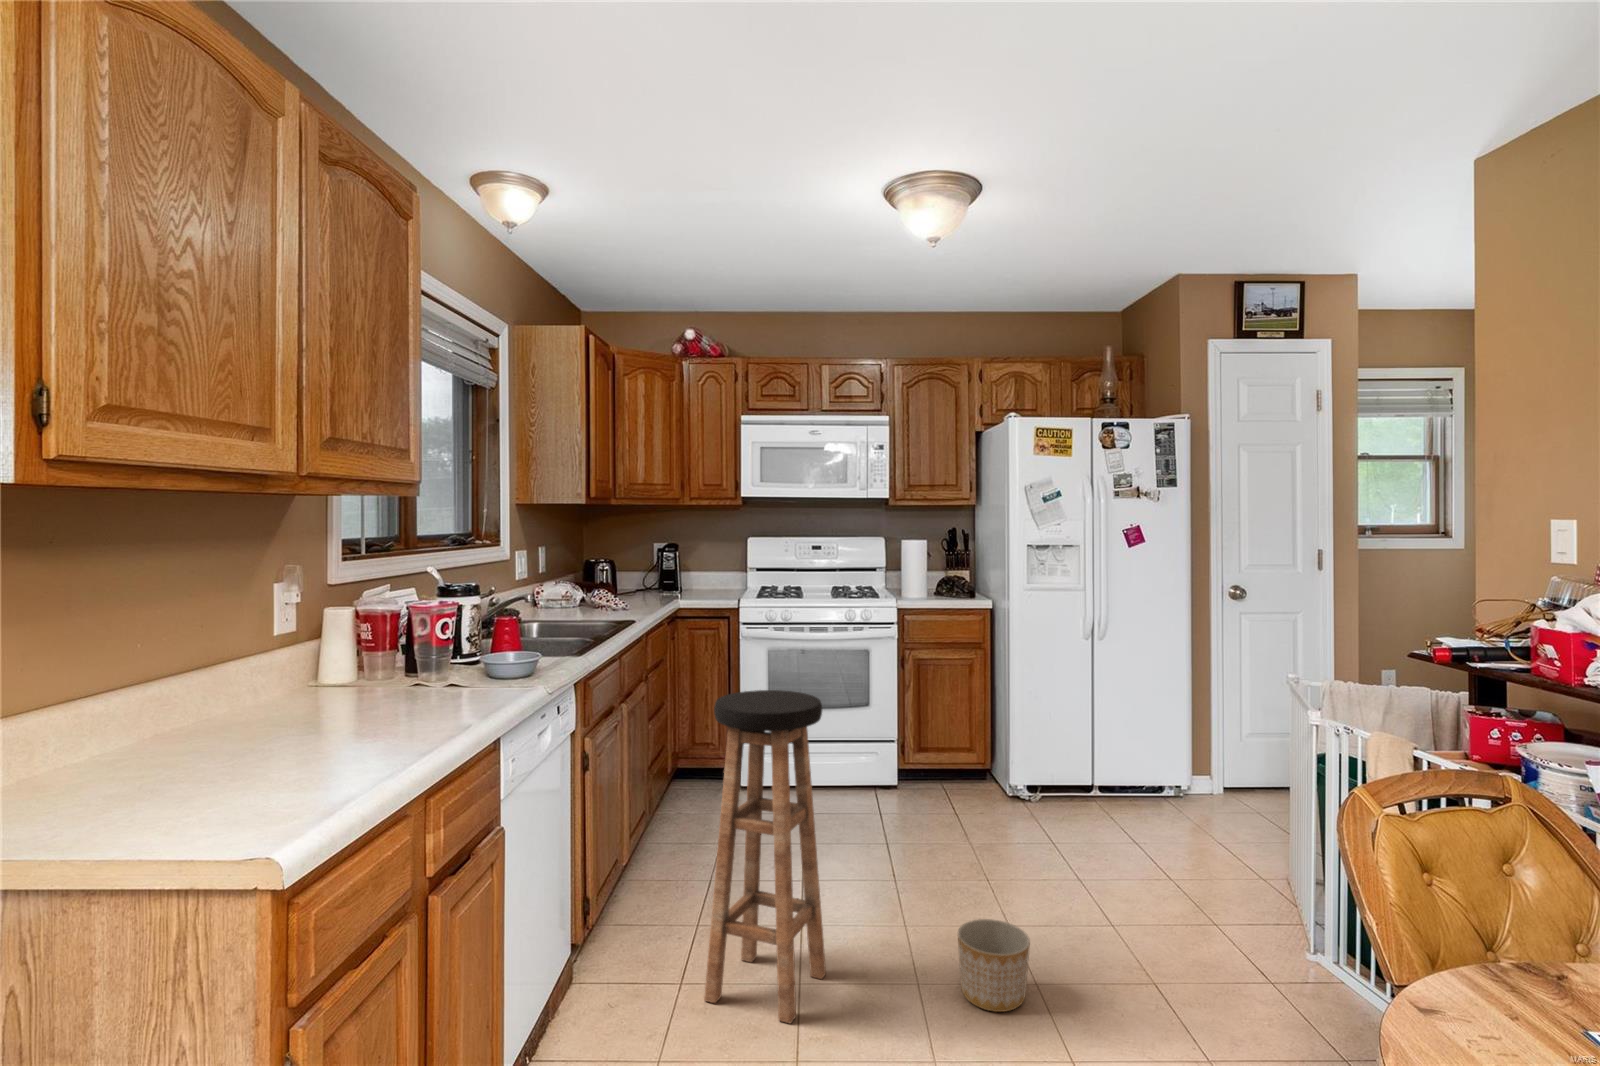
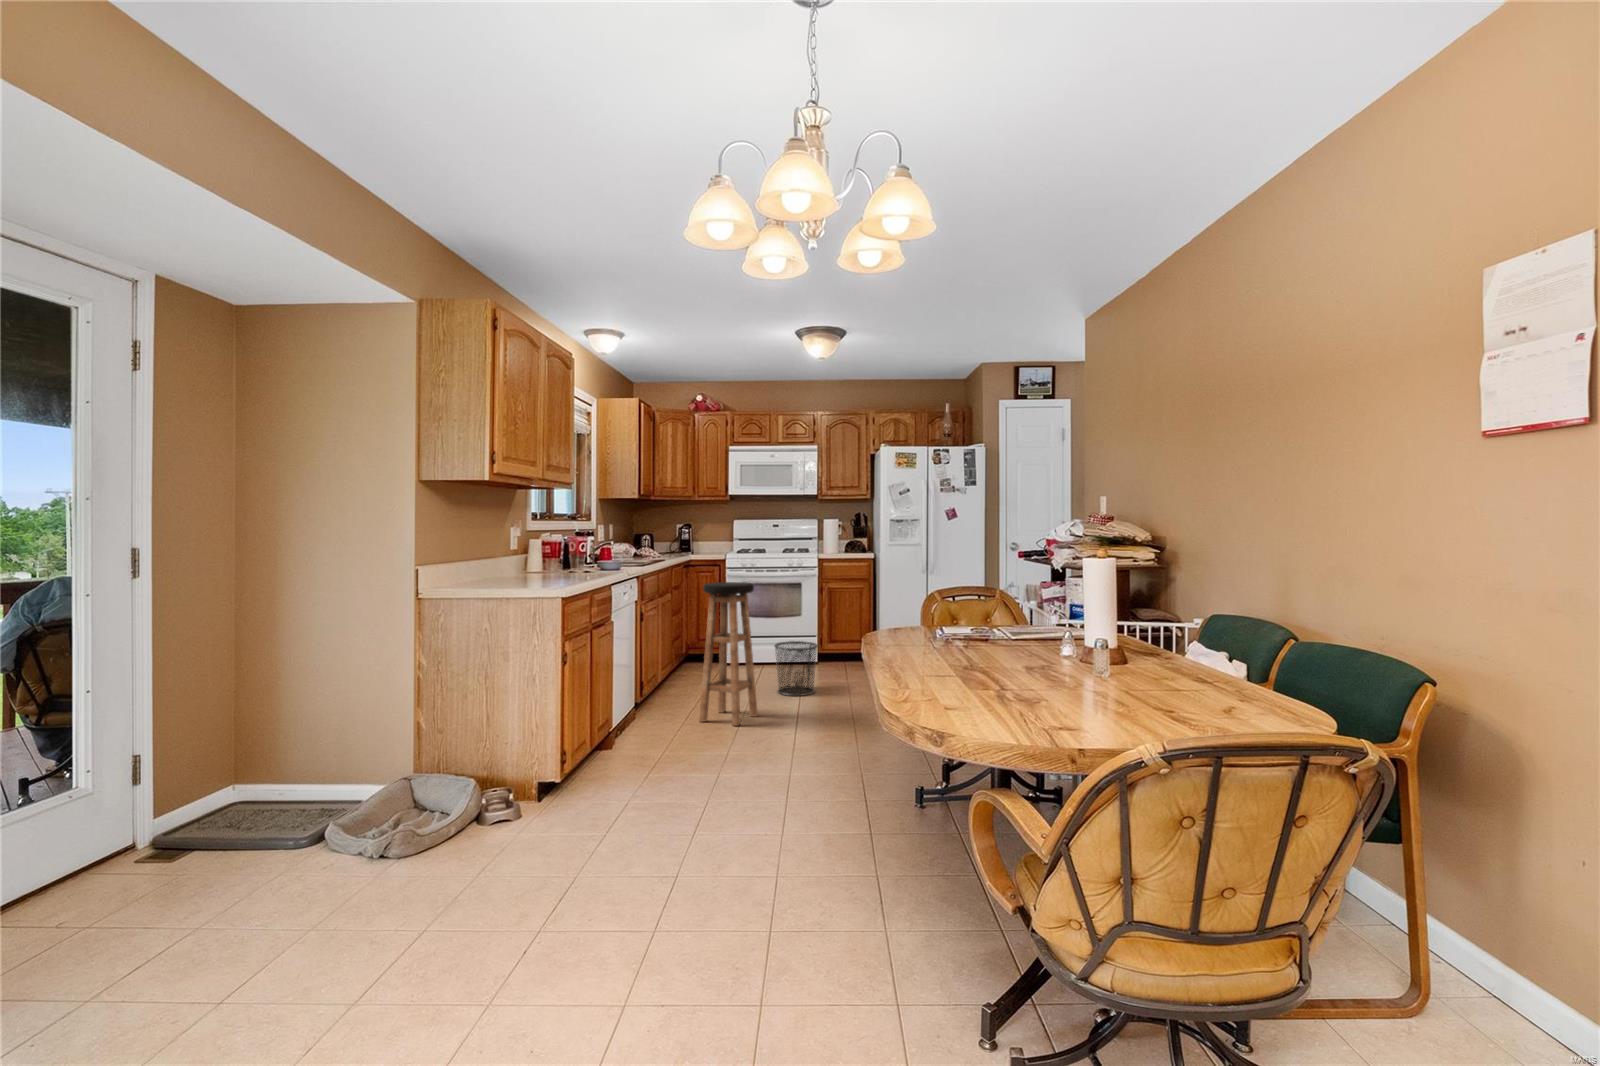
waste bin: none [840,778,925,896] -> present [775,641,818,696]
planter: present [958,919,1030,1012] -> none [817,689,850,724]

